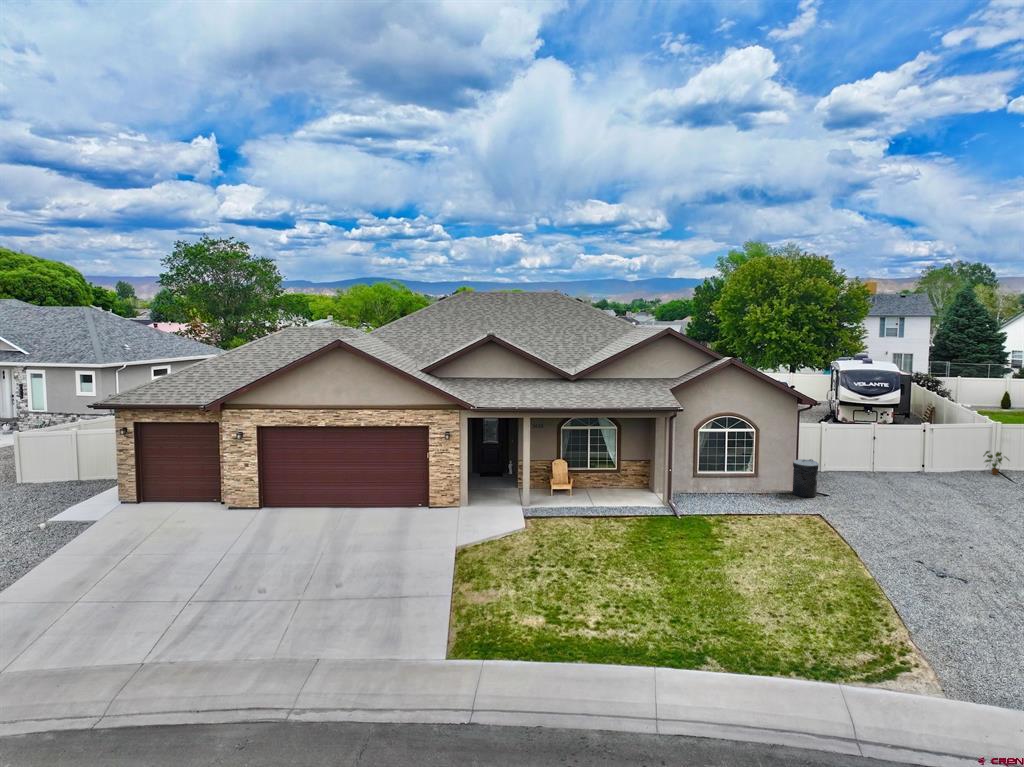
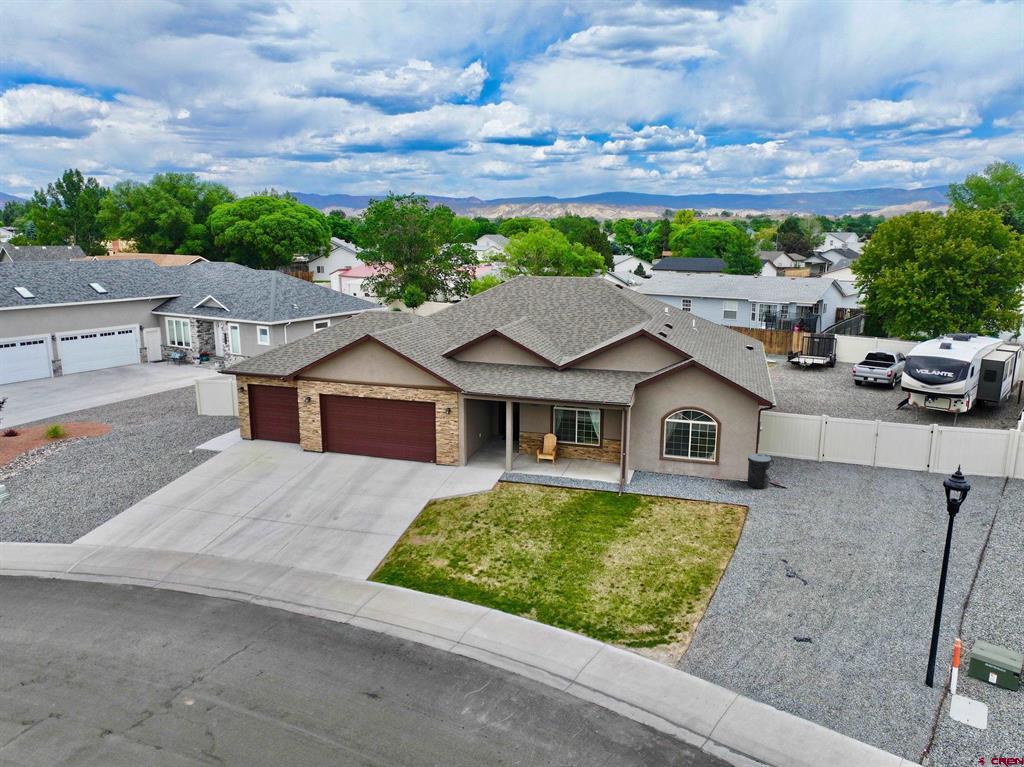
house plant: present [983,451,1009,475] -> none [979,460,1009,485]

